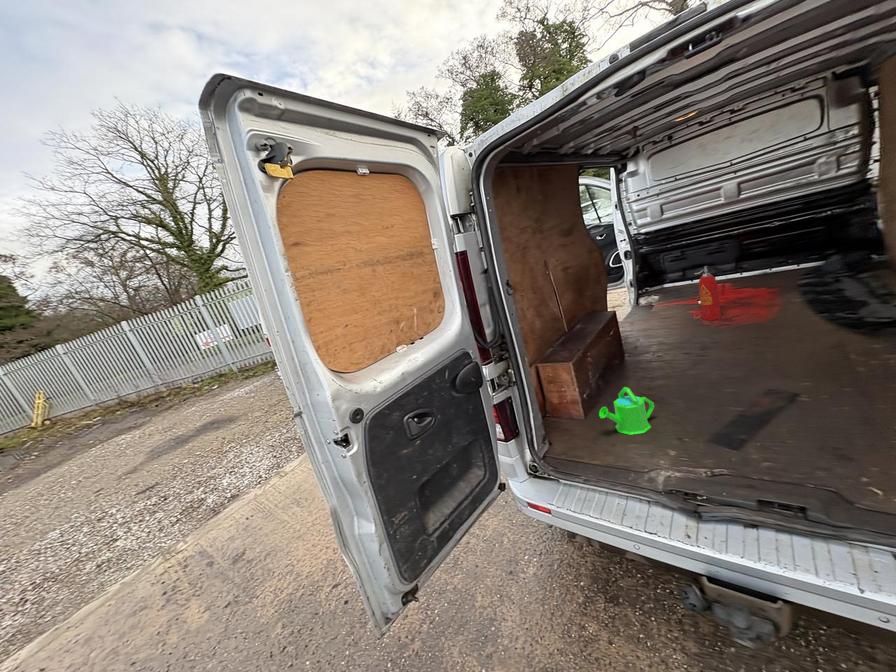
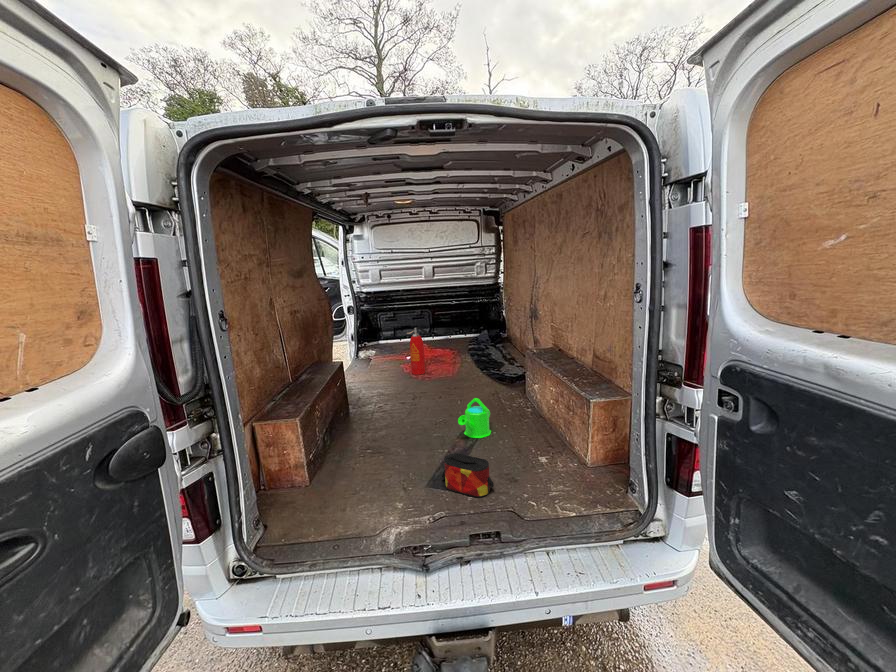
watering can: present [599,387,654,435] -> present [458,398,491,438]
bag: none [724,406,794,455] -> present [442,453,494,497]

